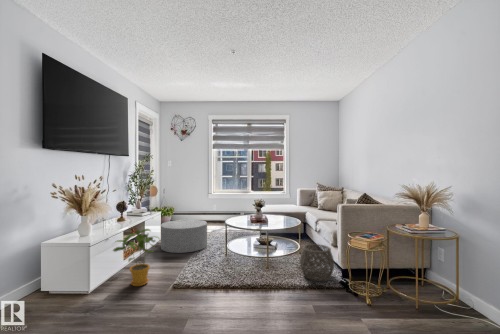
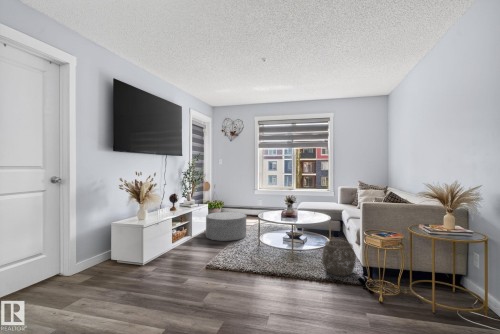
house plant: present [113,229,157,286] -> none [161,217,199,264]

